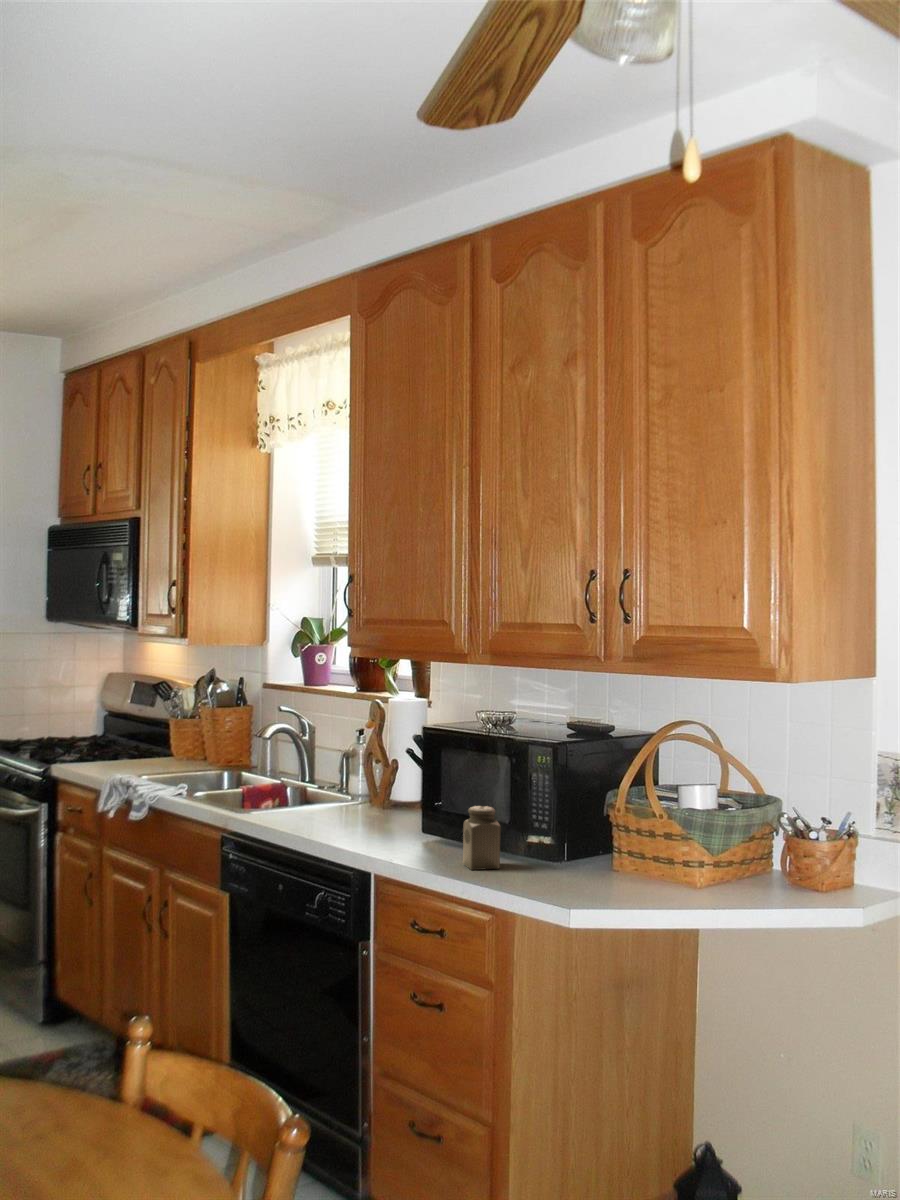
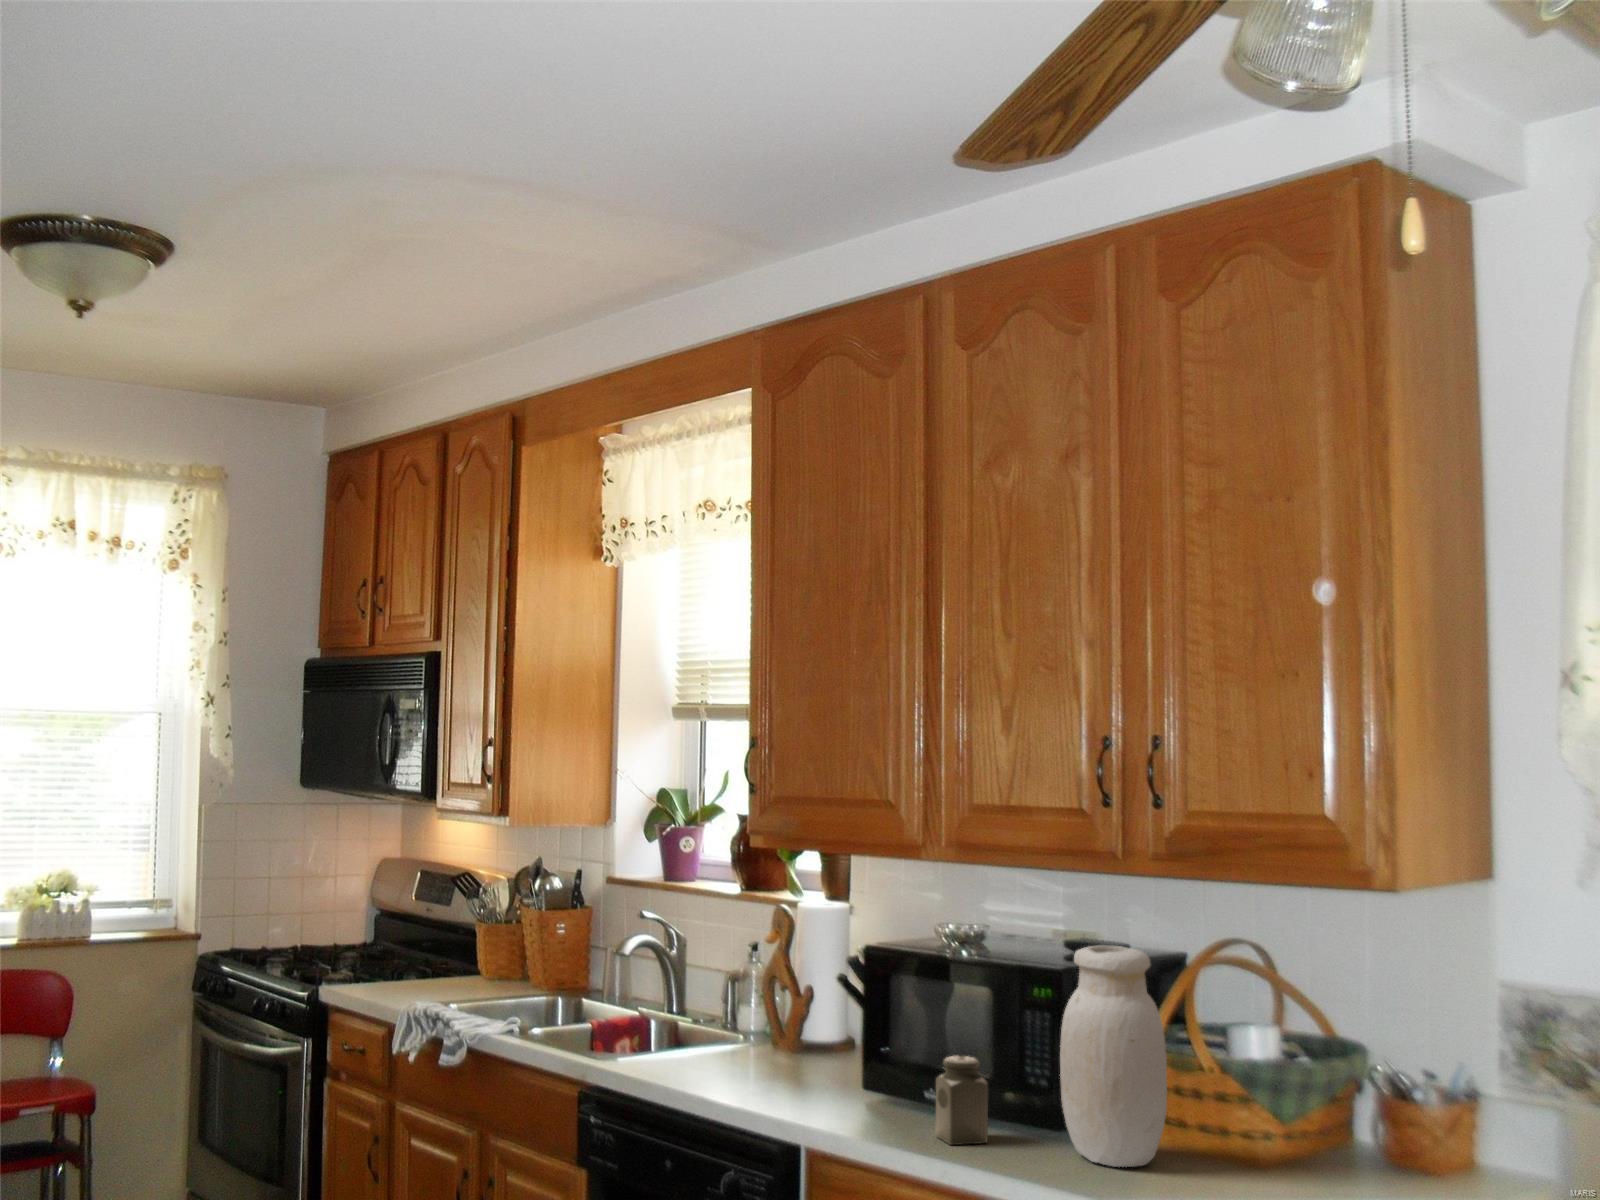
jar: none [551,725,627,885] -> present [1060,945,1167,1167]

